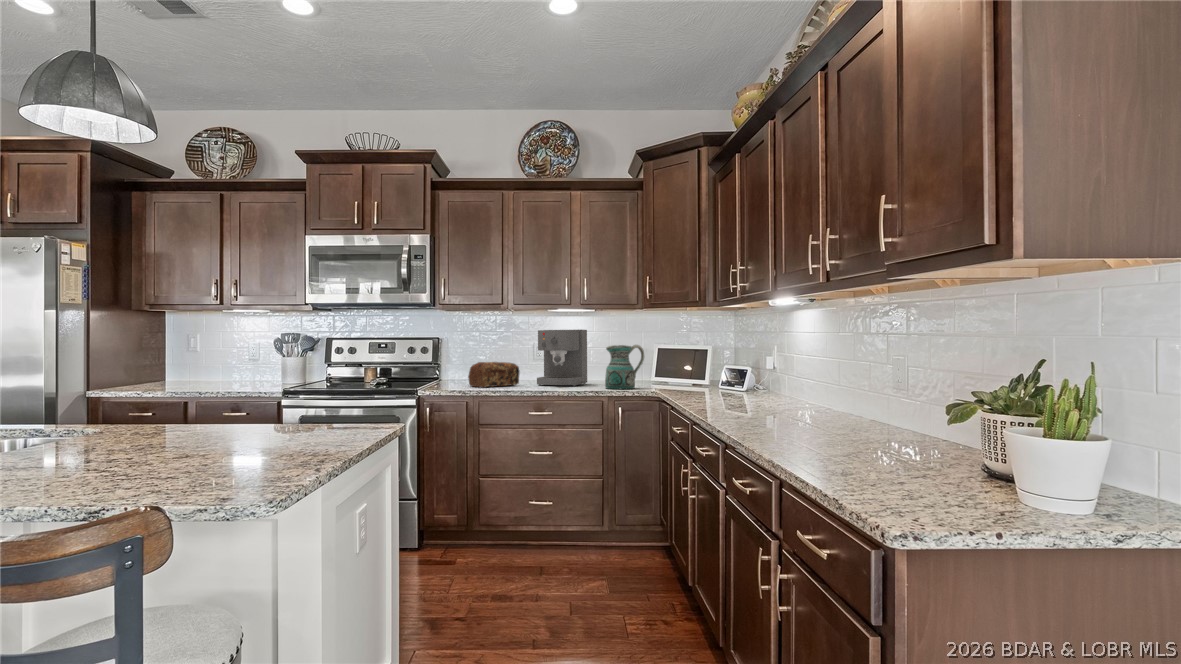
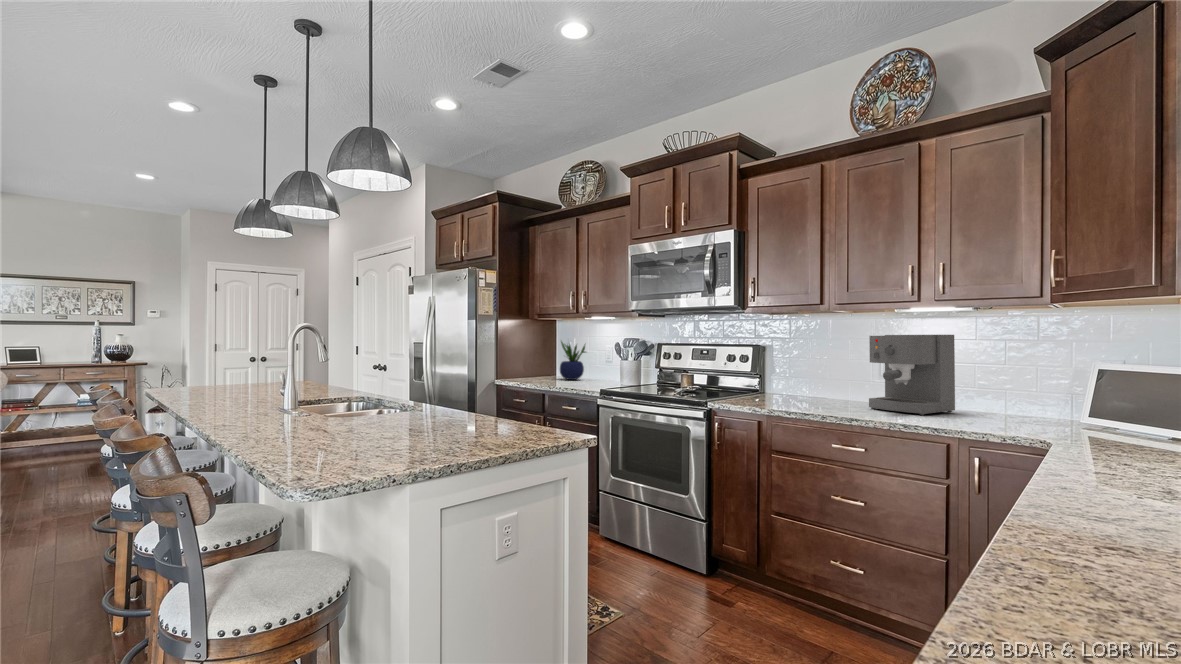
potted plant: none [187,335,228,384] -> present [560,342,585,380]
ceramic pitcher: present [605,345,644,389] -> none [964,360,1043,431]
bread loaf: present [468,362,519,388] -> none [776,374,844,406]

